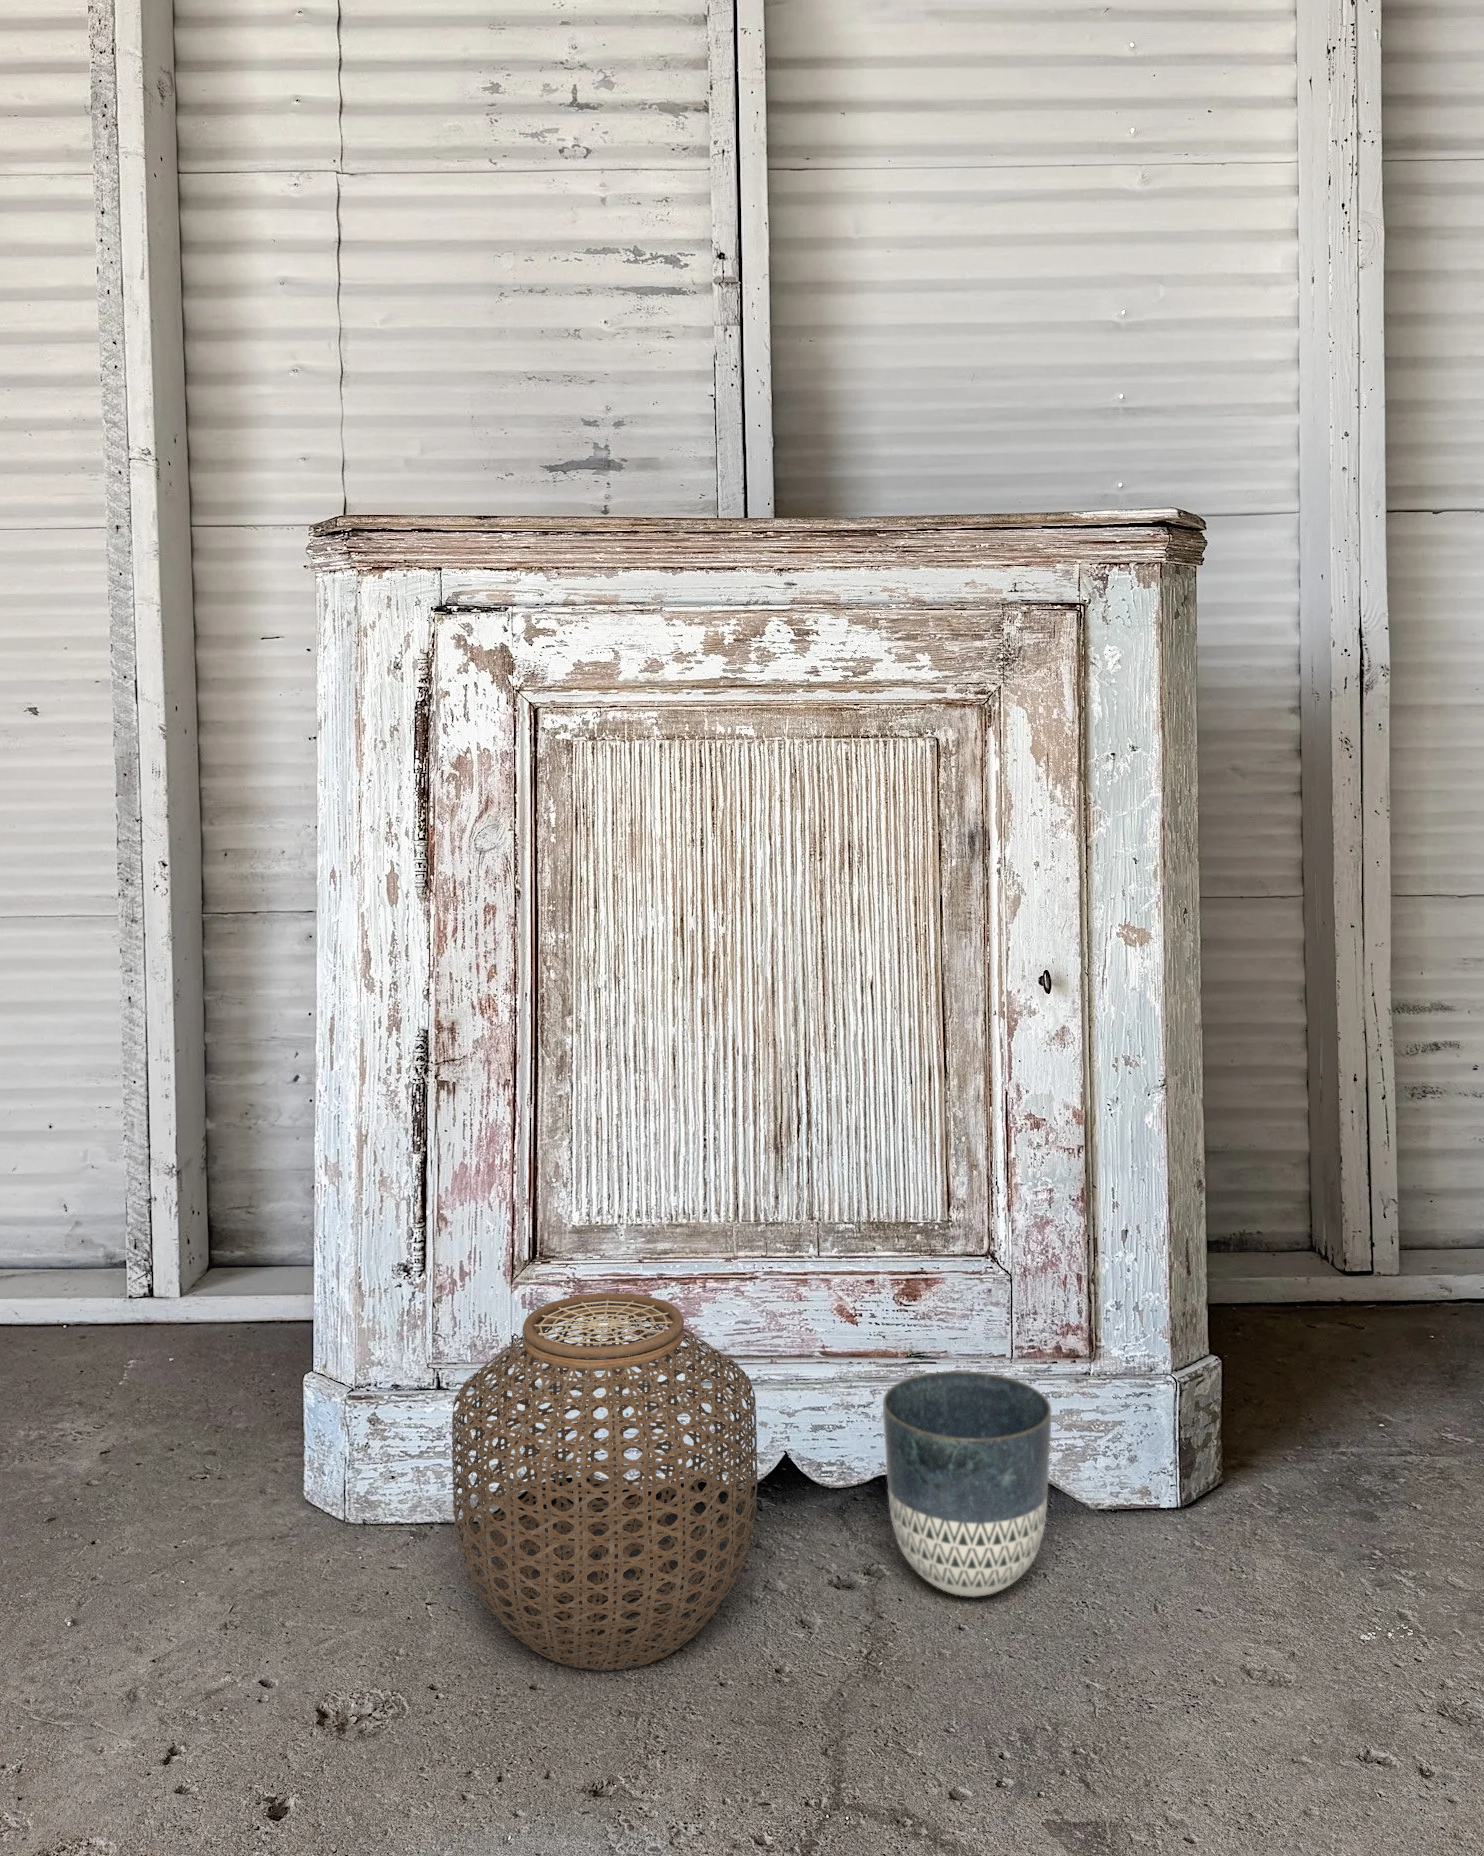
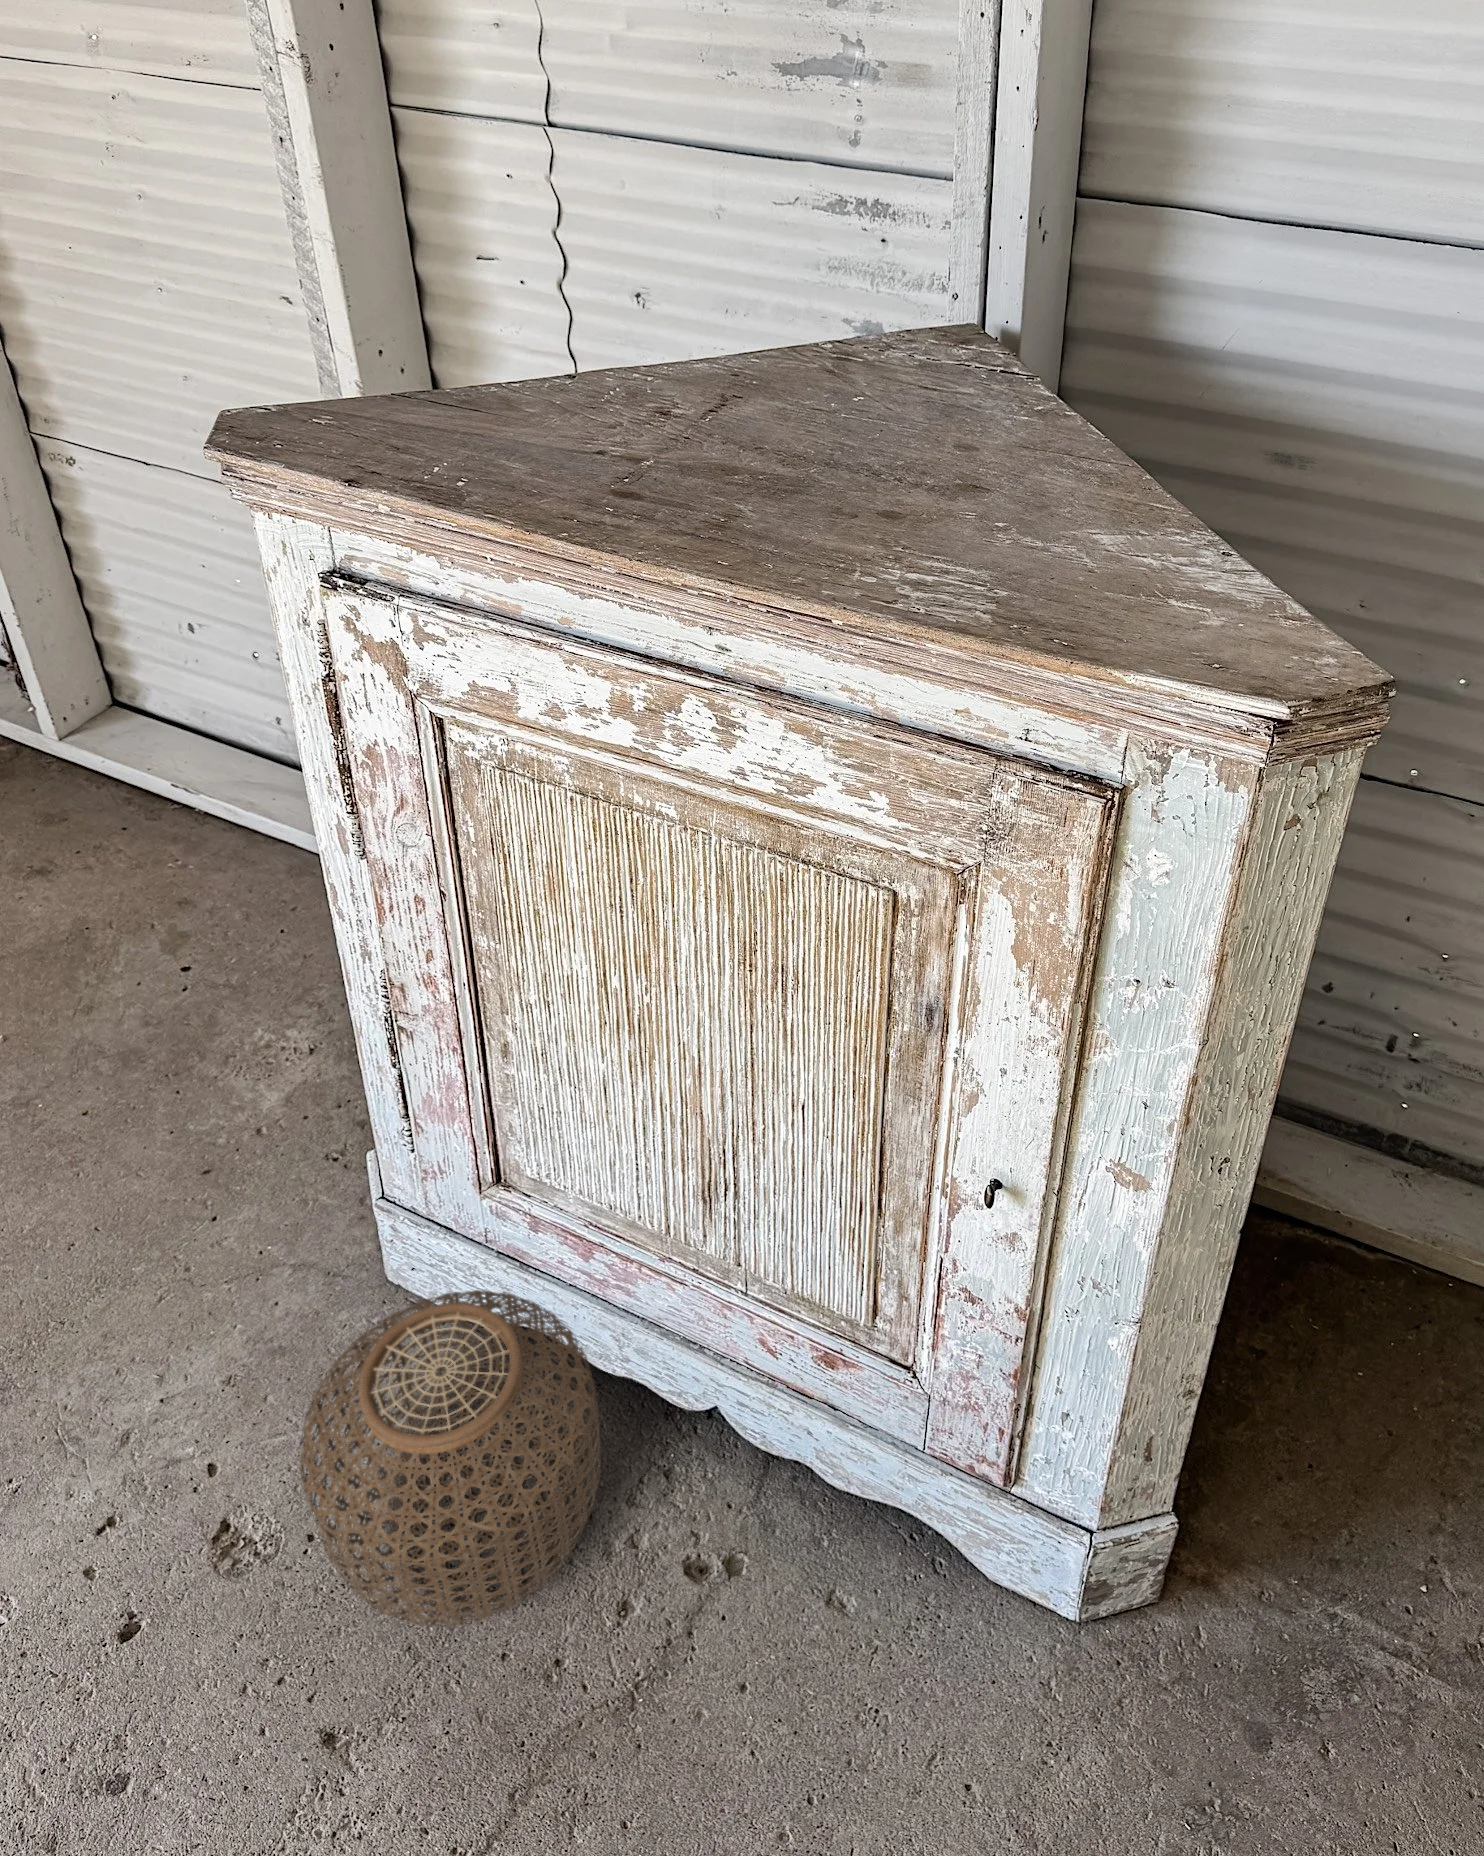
planter: present [883,1371,1051,1597] -> none [710,1446,881,1675]

